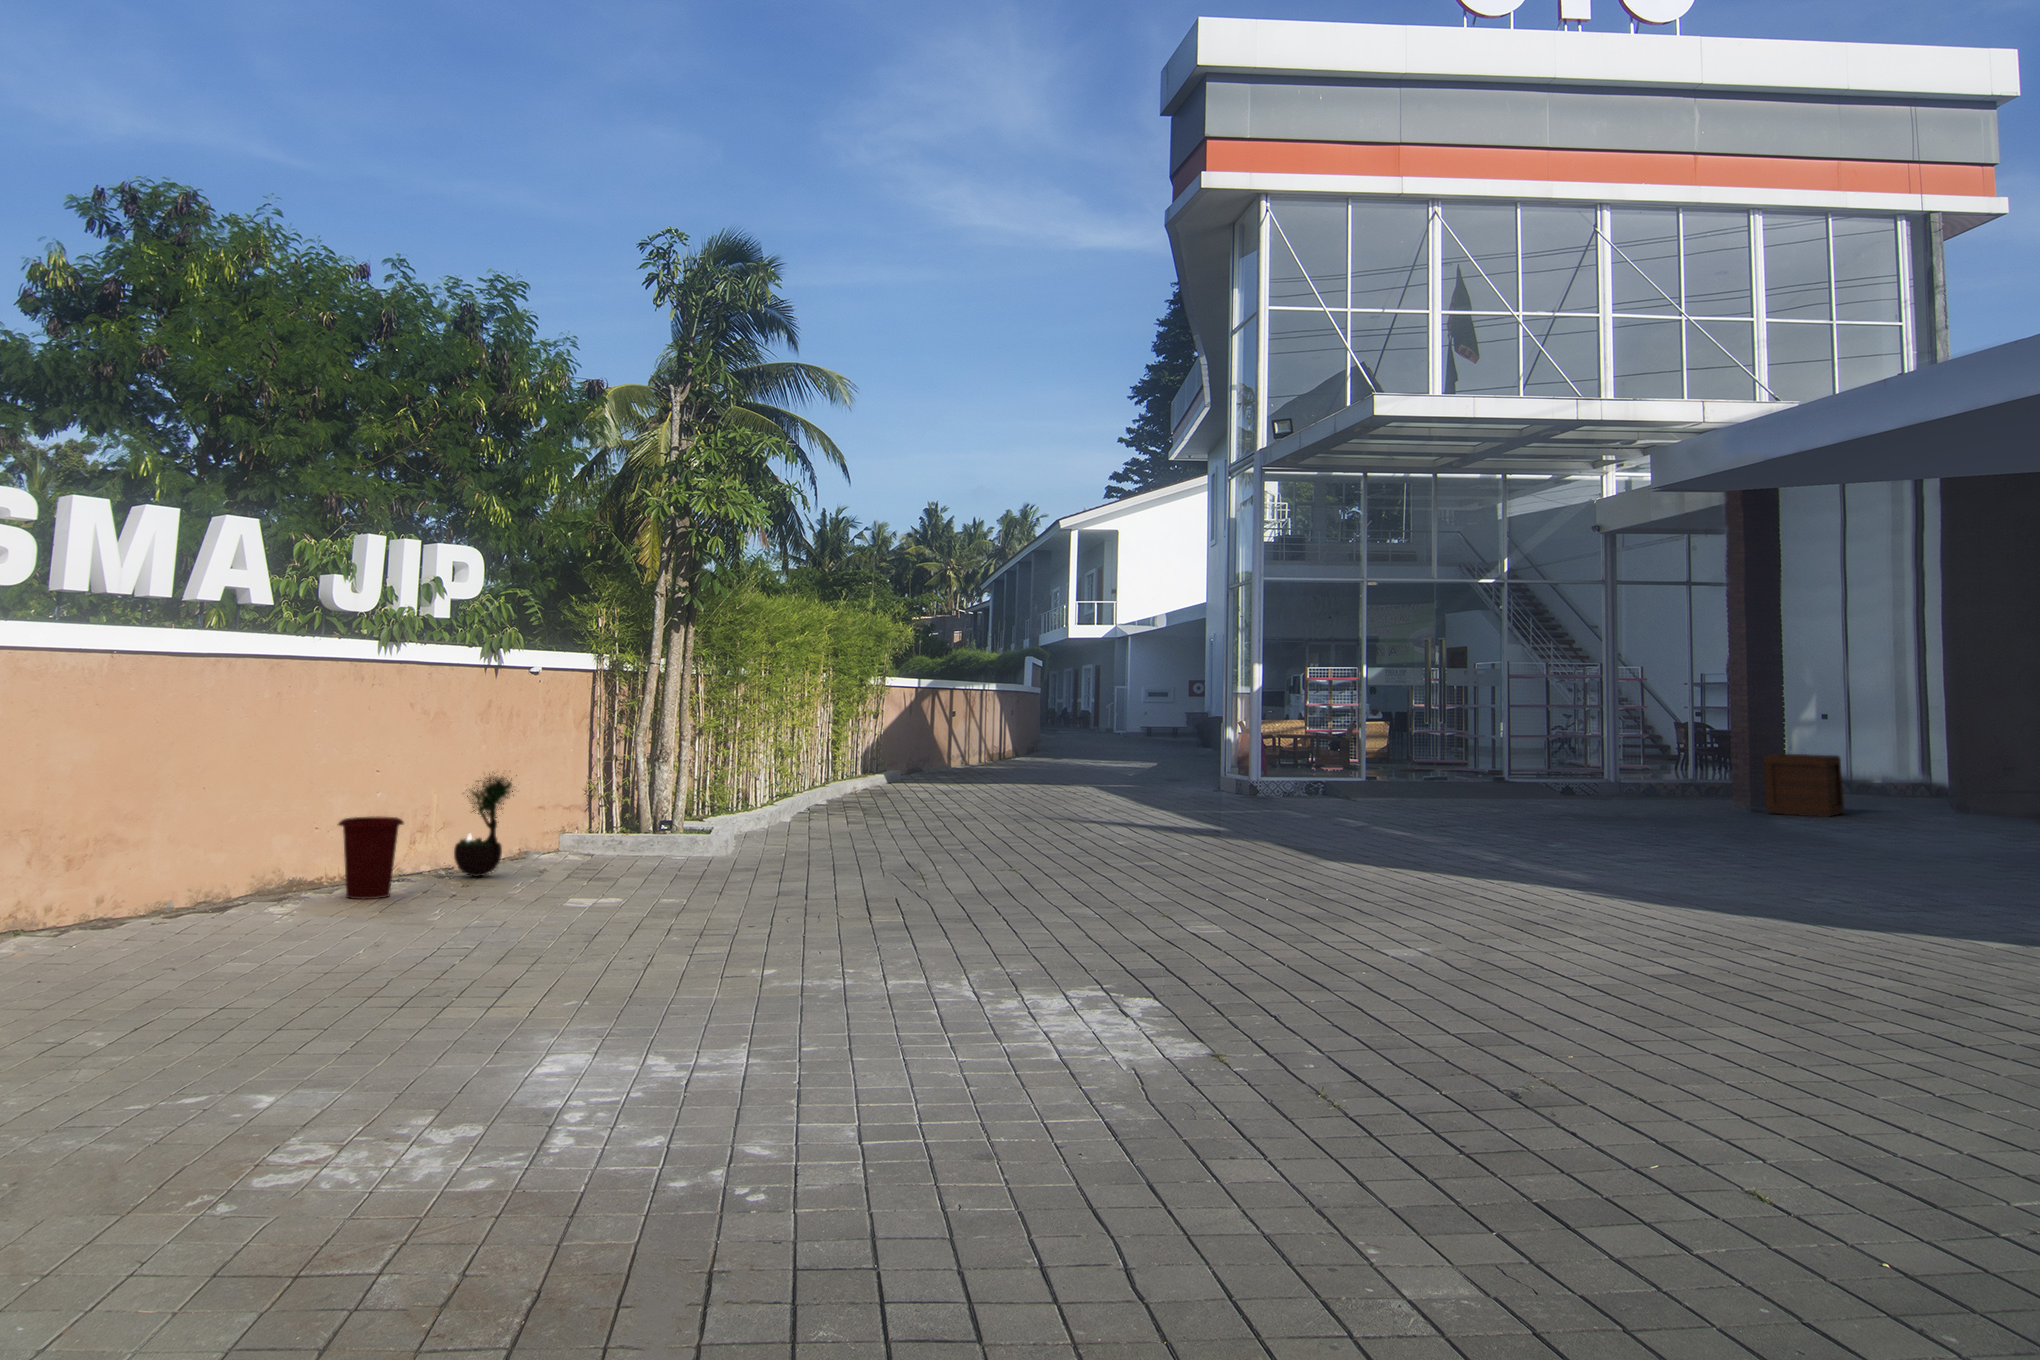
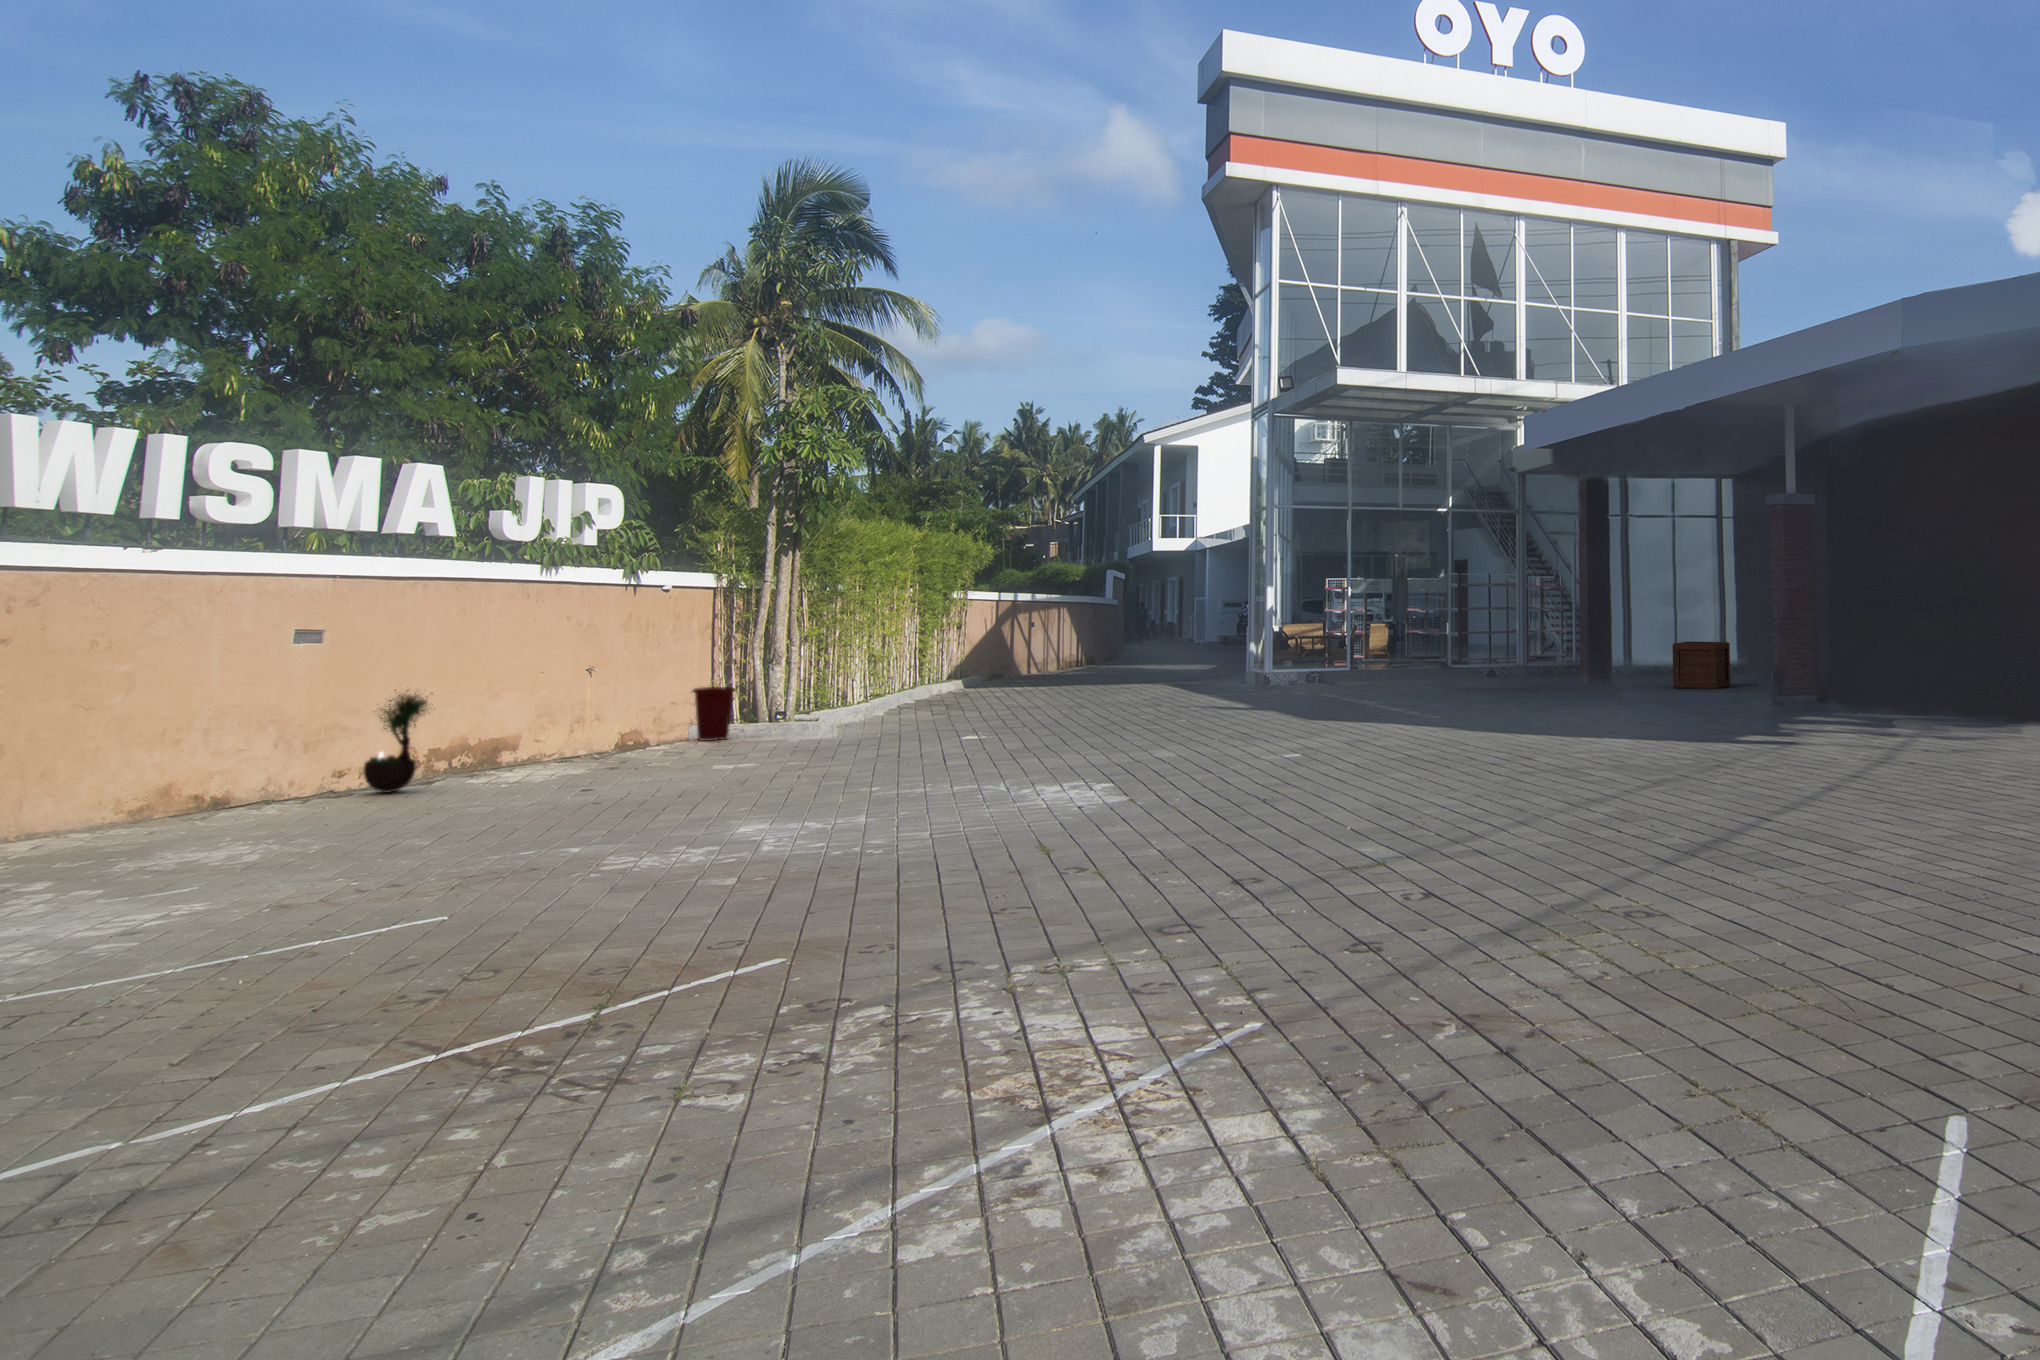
potted tree: present [454,773,517,876] -> present [364,690,432,793]
waste bin: present [338,817,404,899] -> present [692,687,736,741]

